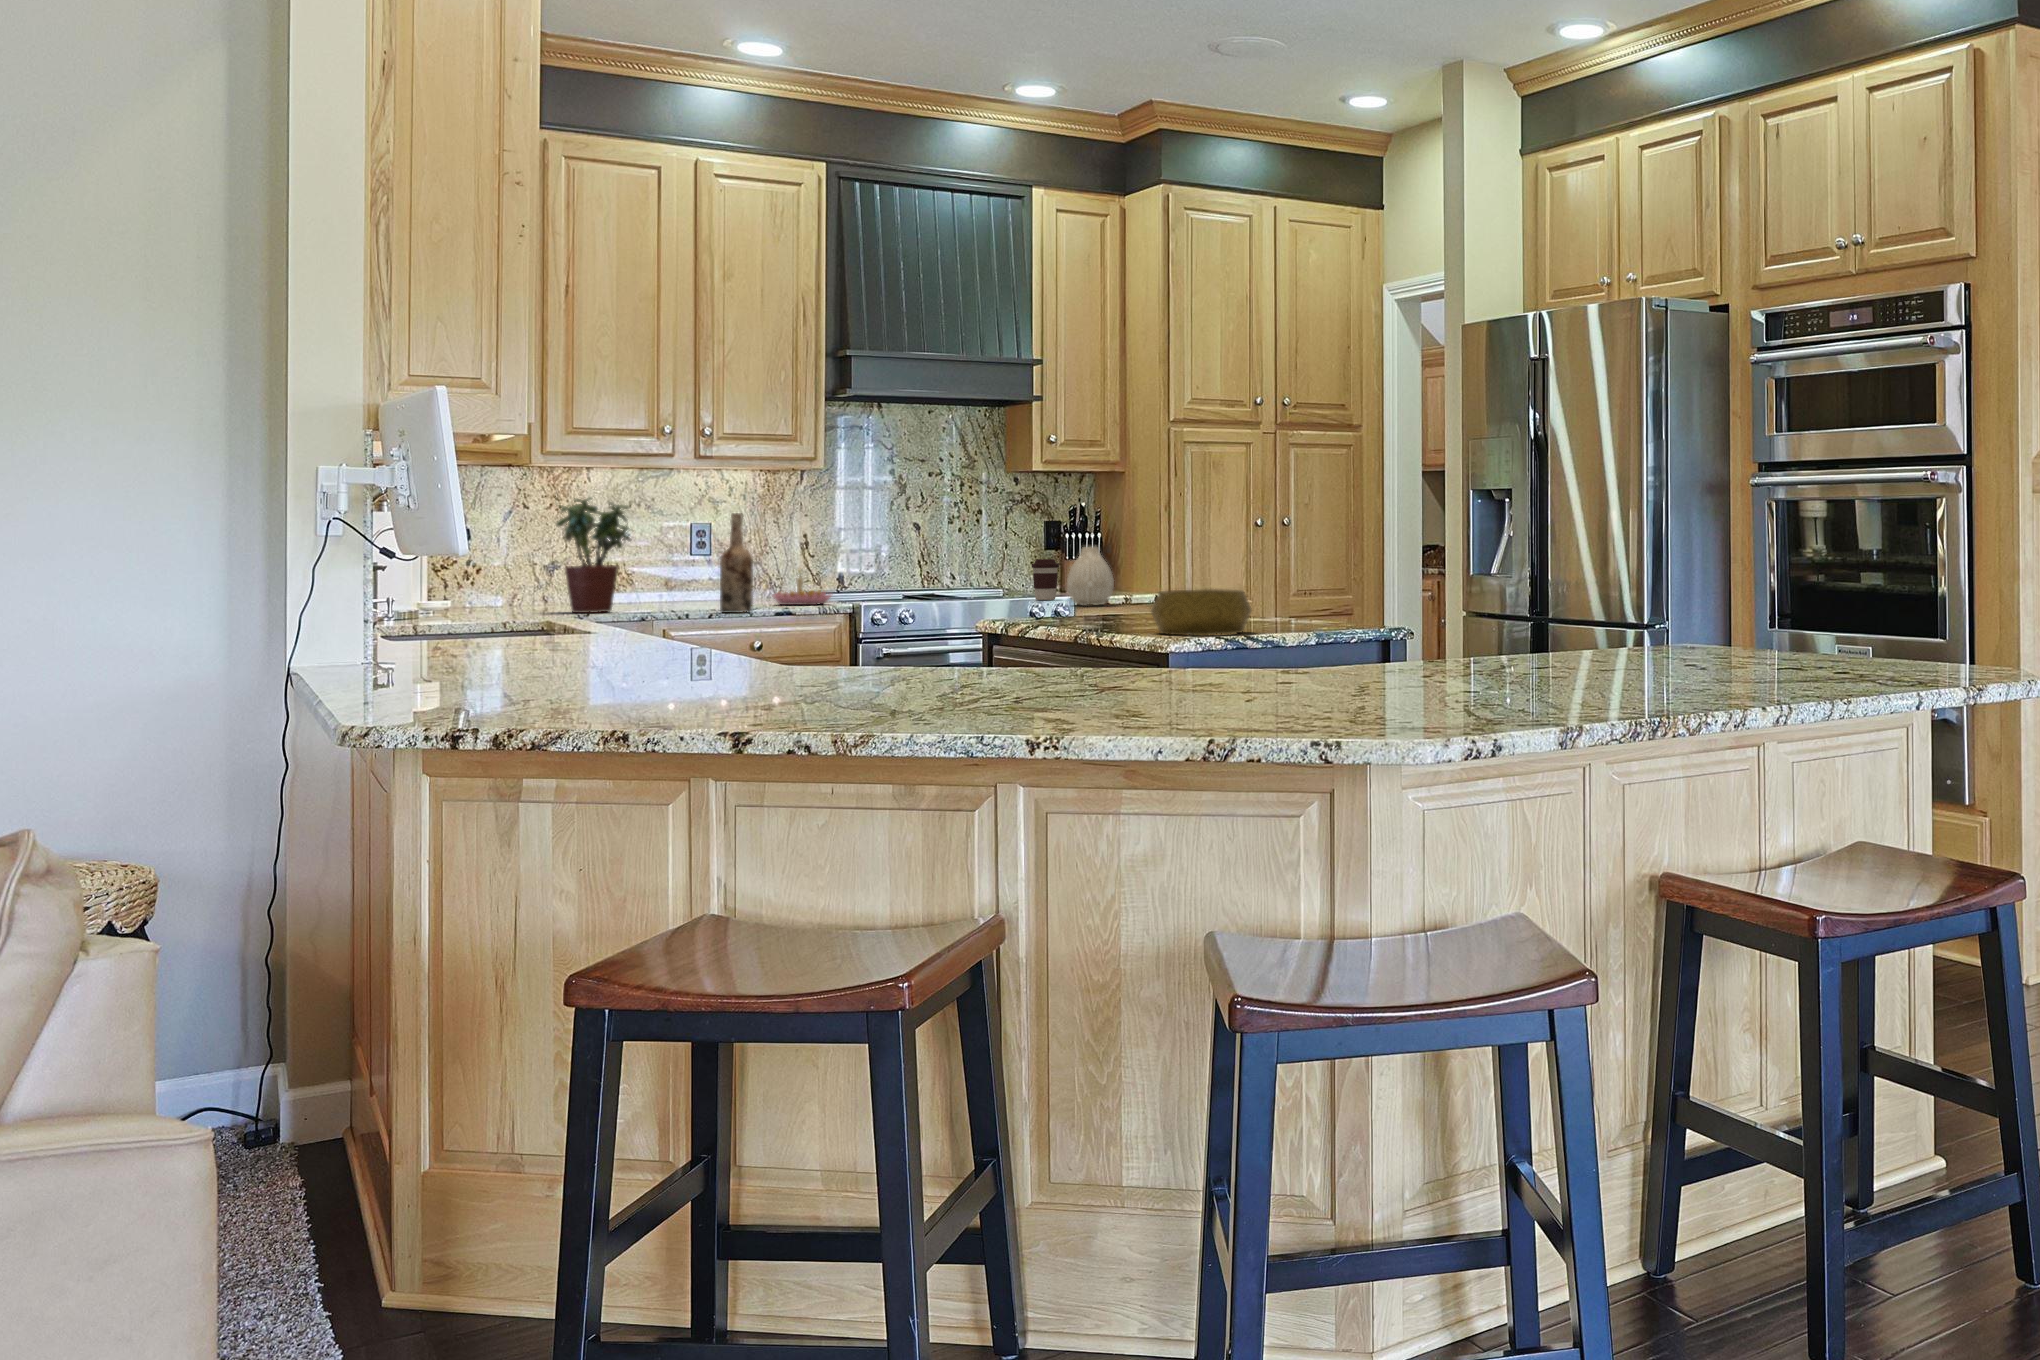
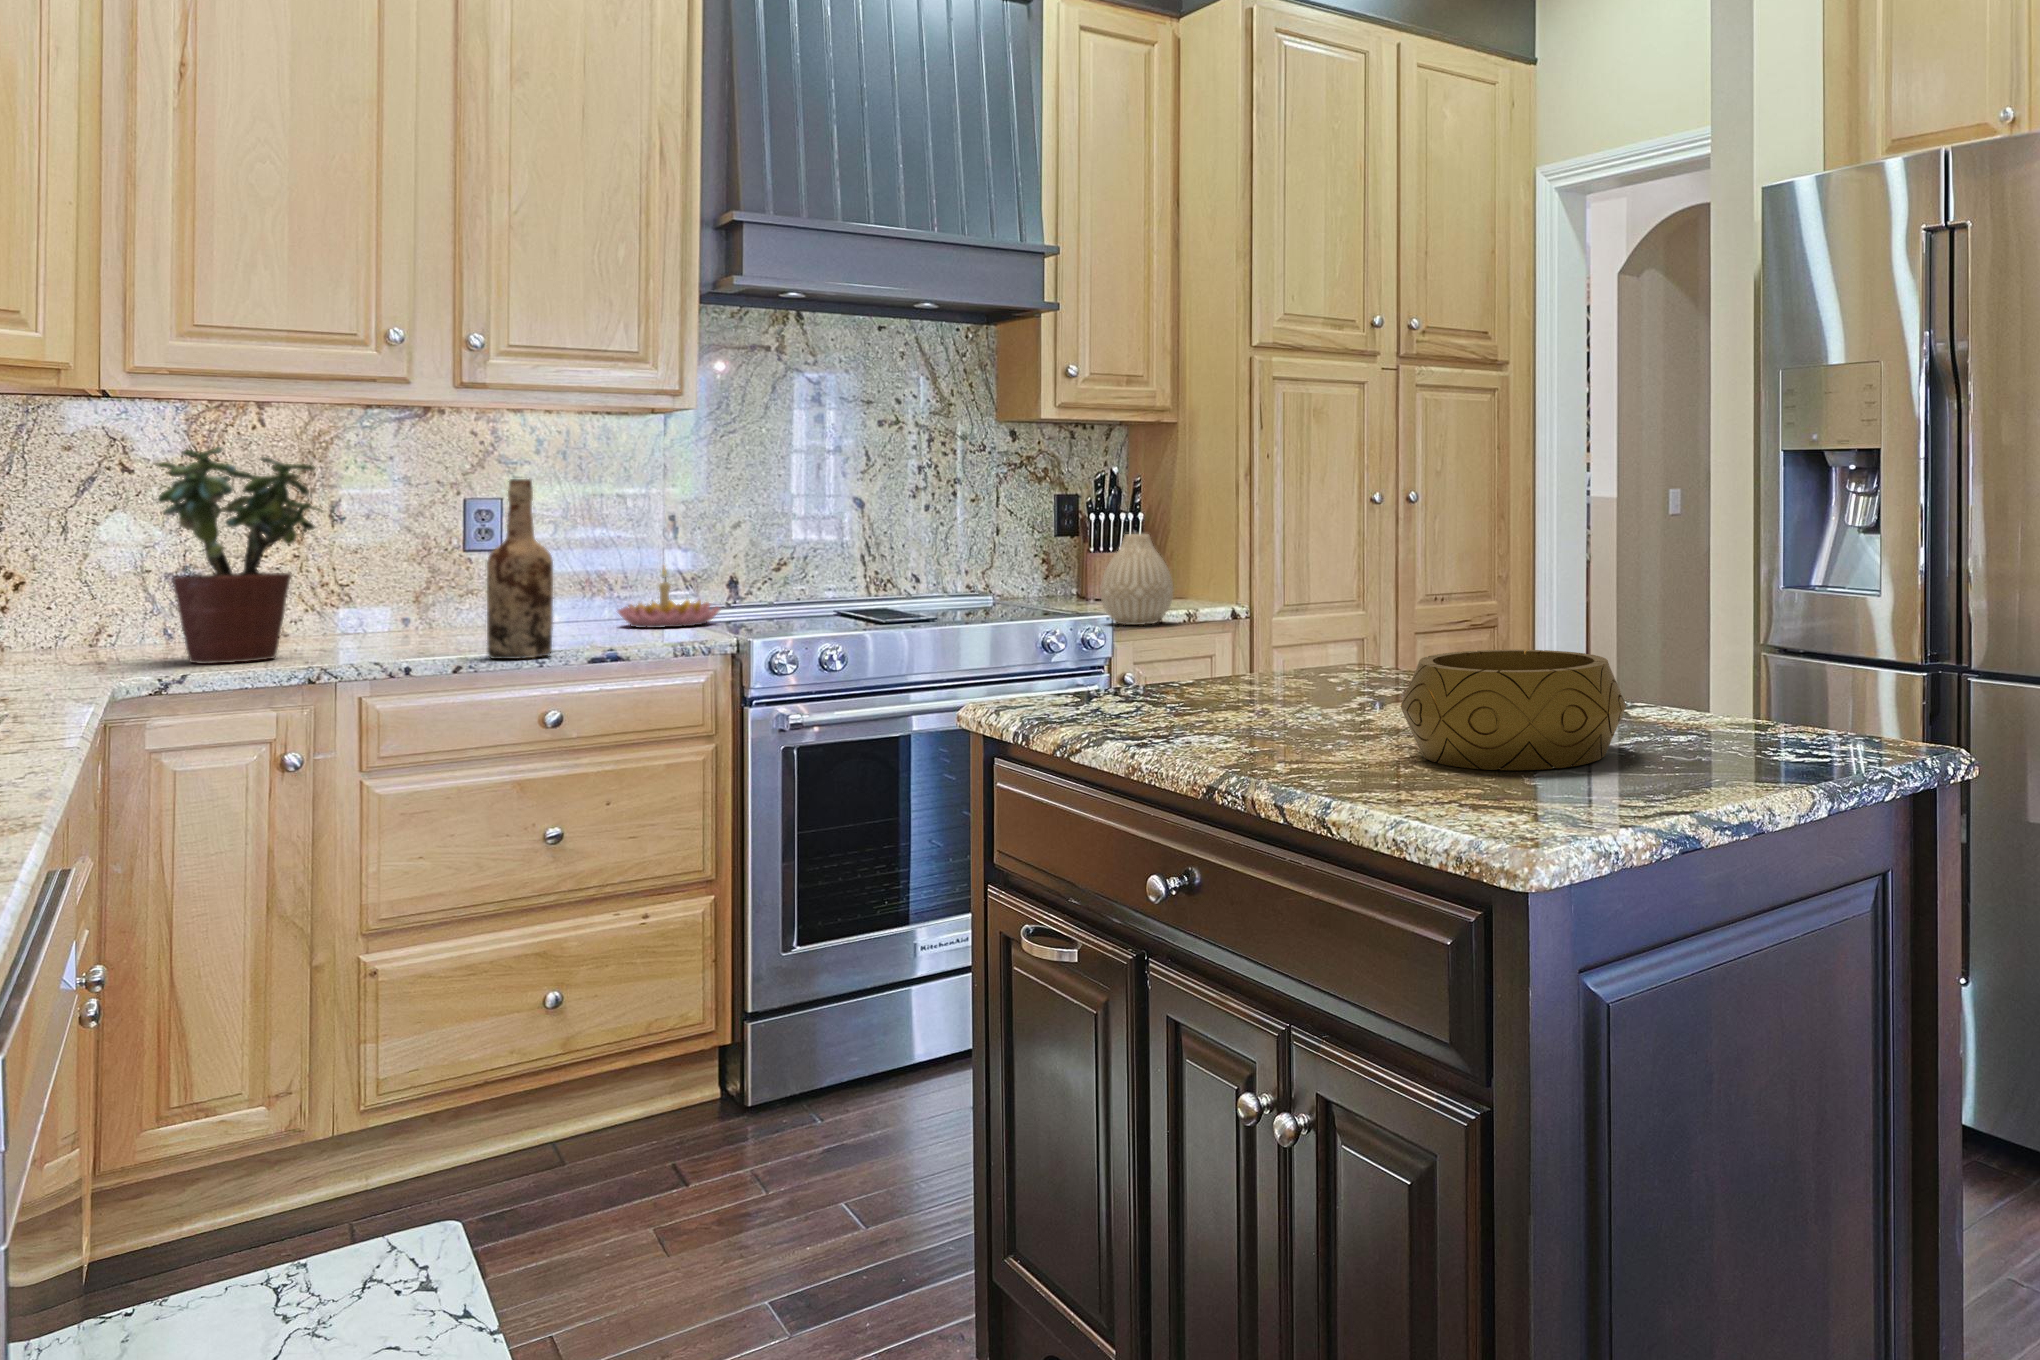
coffee cup: present [1032,559,1059,600] -> none [1035,548,1075,608]

